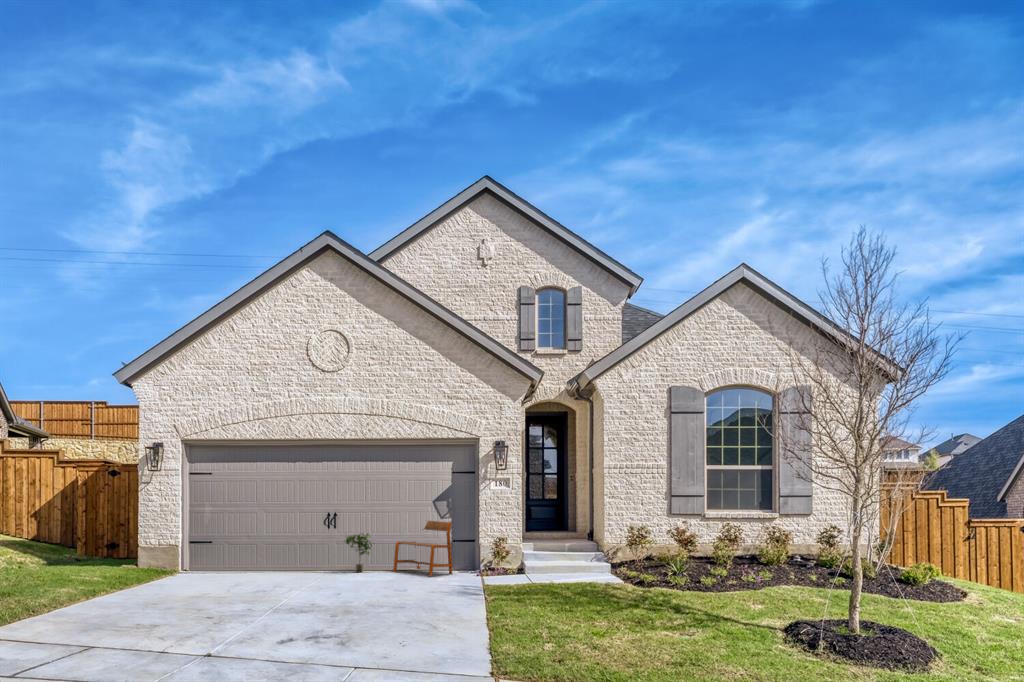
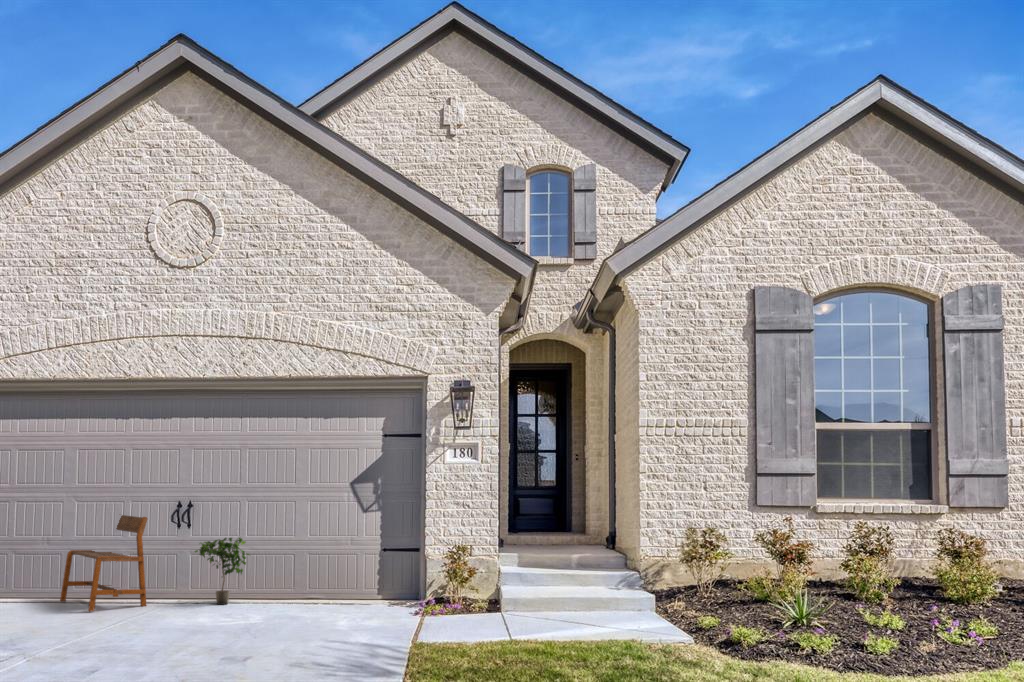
bench: present [393,520,453,576] -> present [60,515,147,611]

